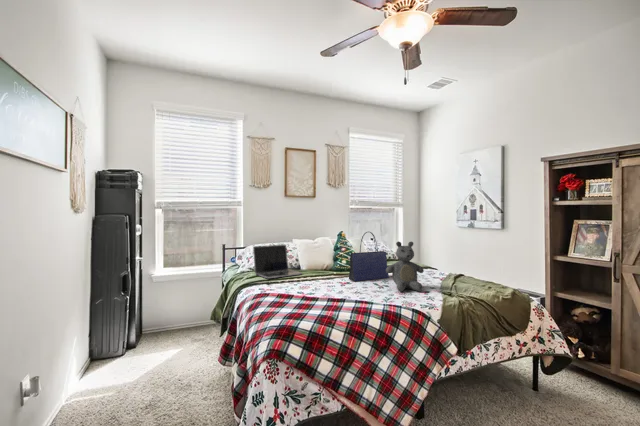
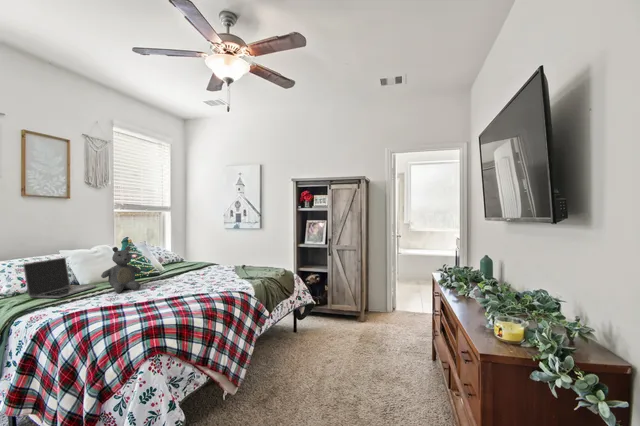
tote bag: present [349,232,389,281] -> none [156,236,191,283]
teddy bear: present [386,241,424,291] -> present [101,246,141,293]

